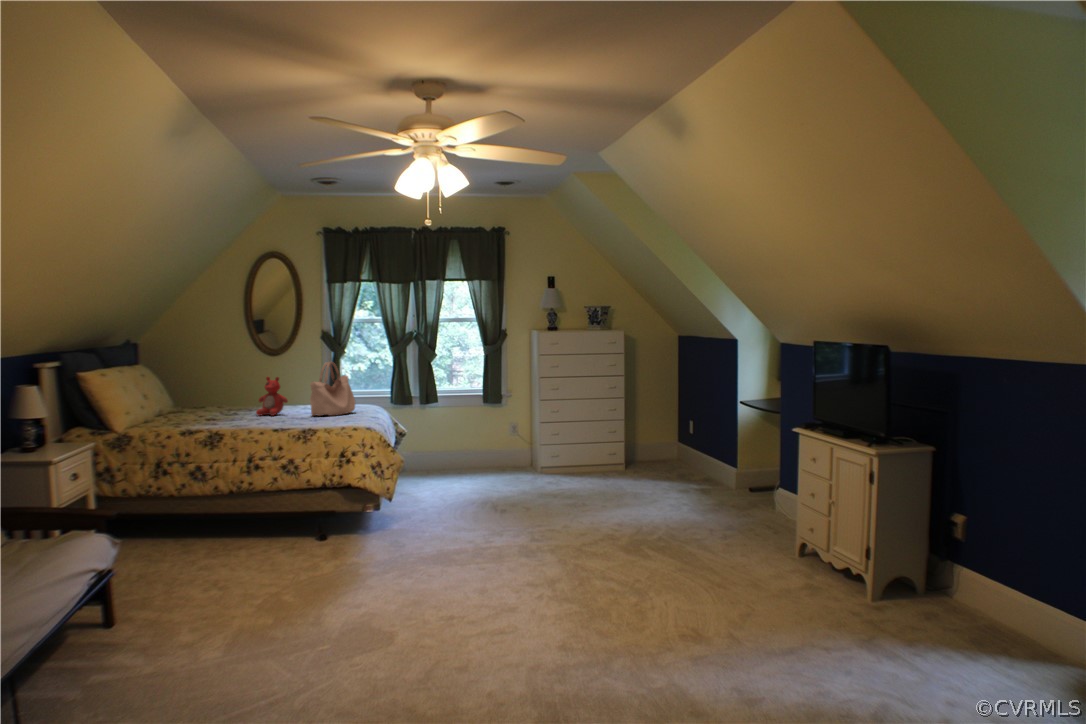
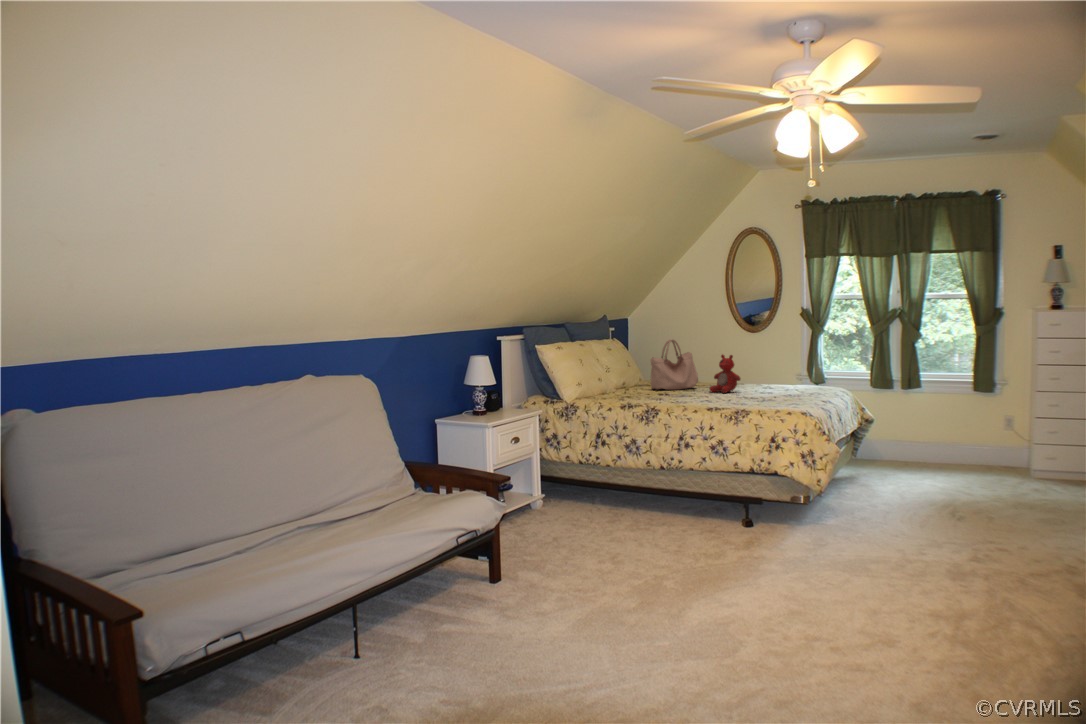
handbag: present [310,362,355,416] -> present [651,340,698,390]

